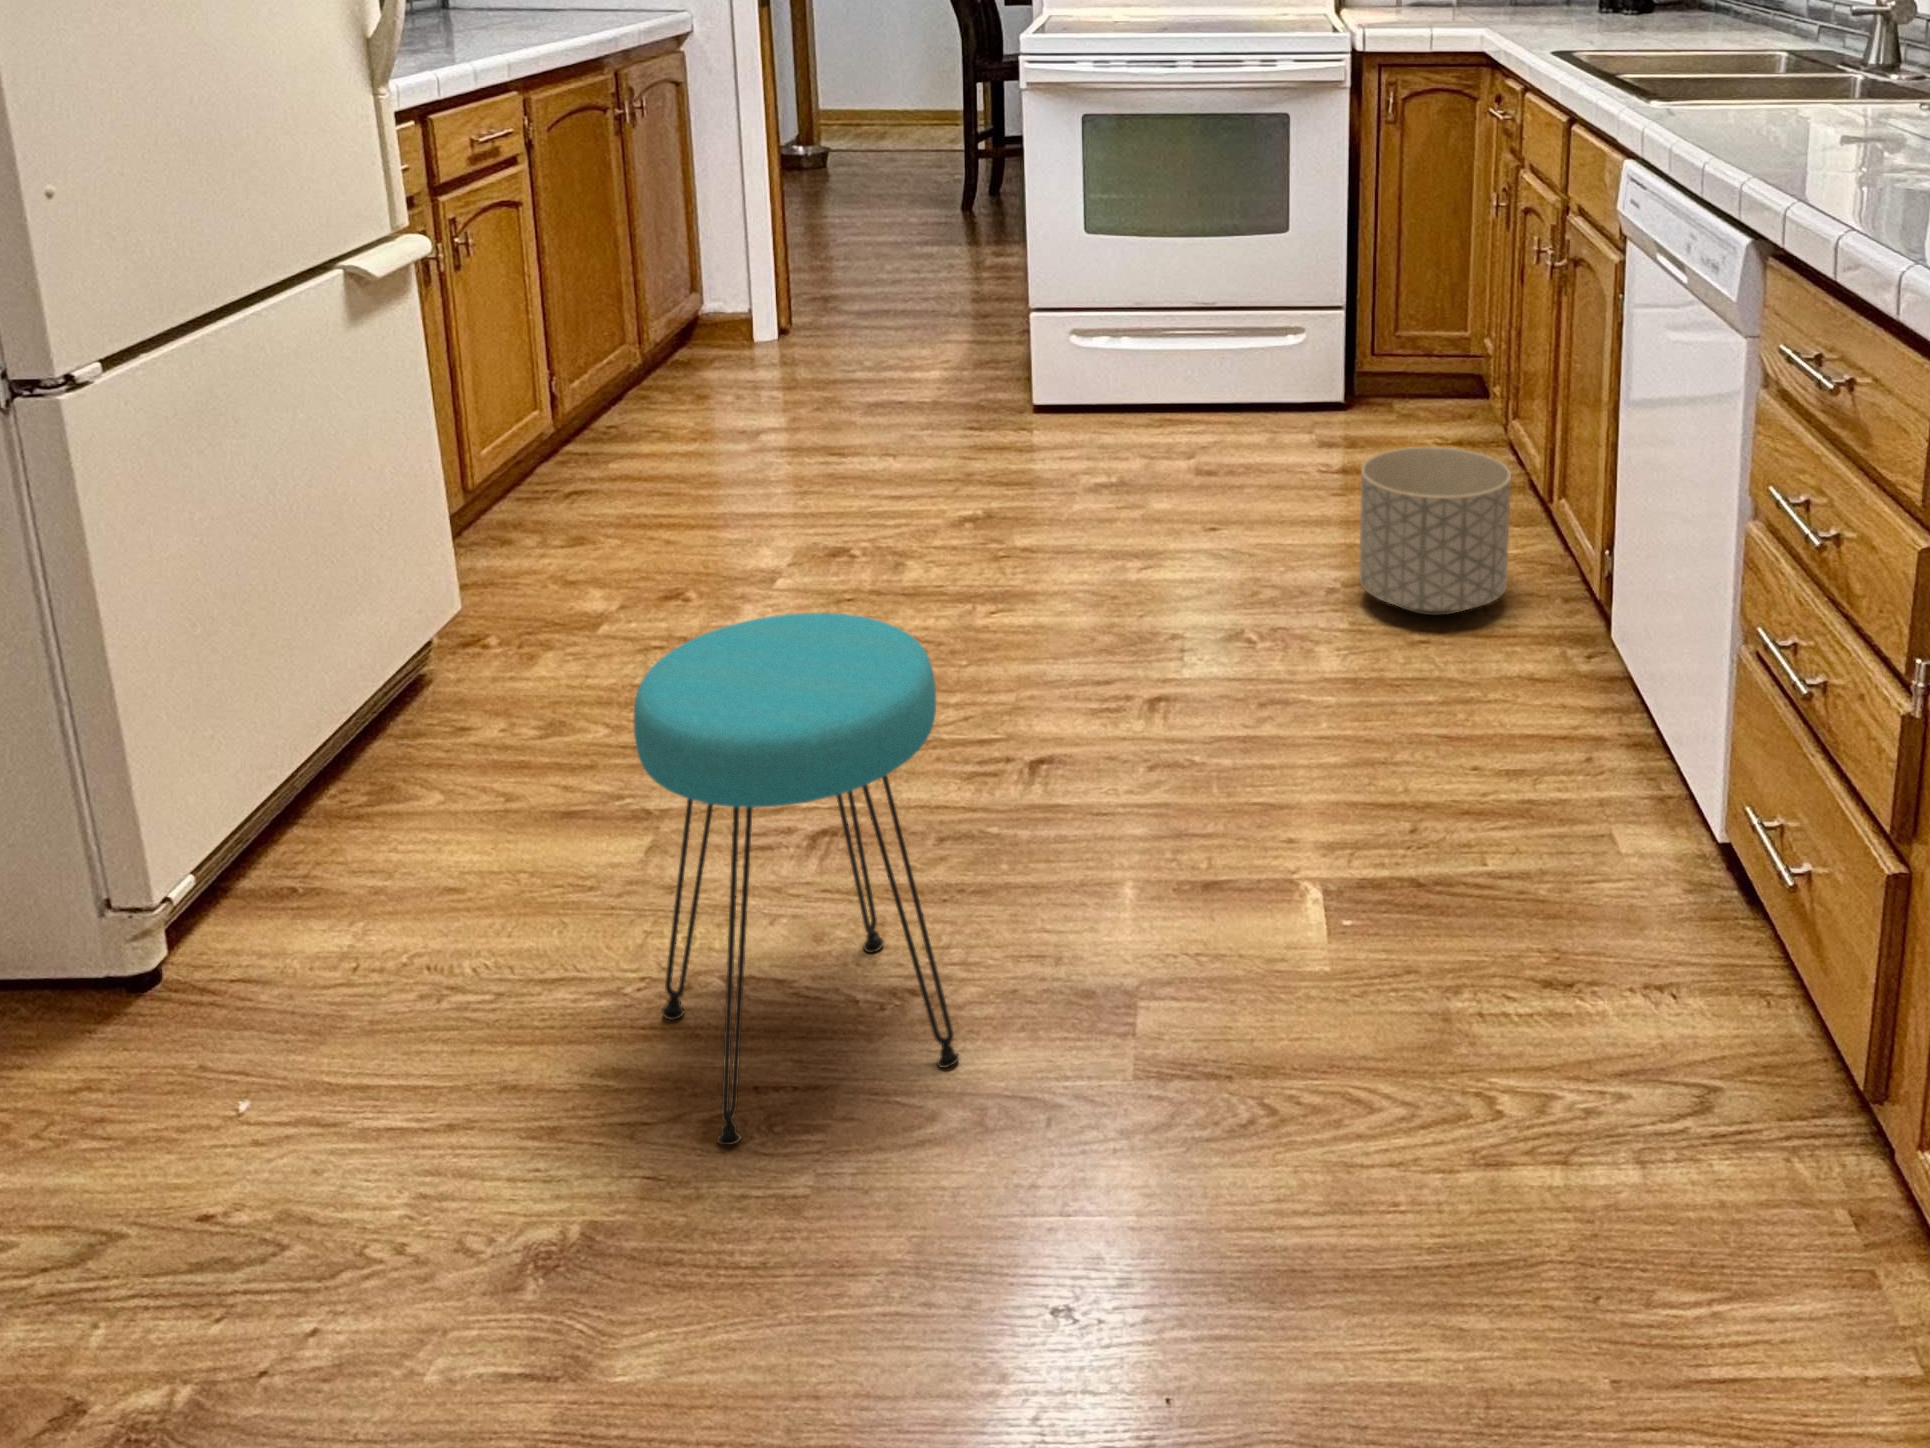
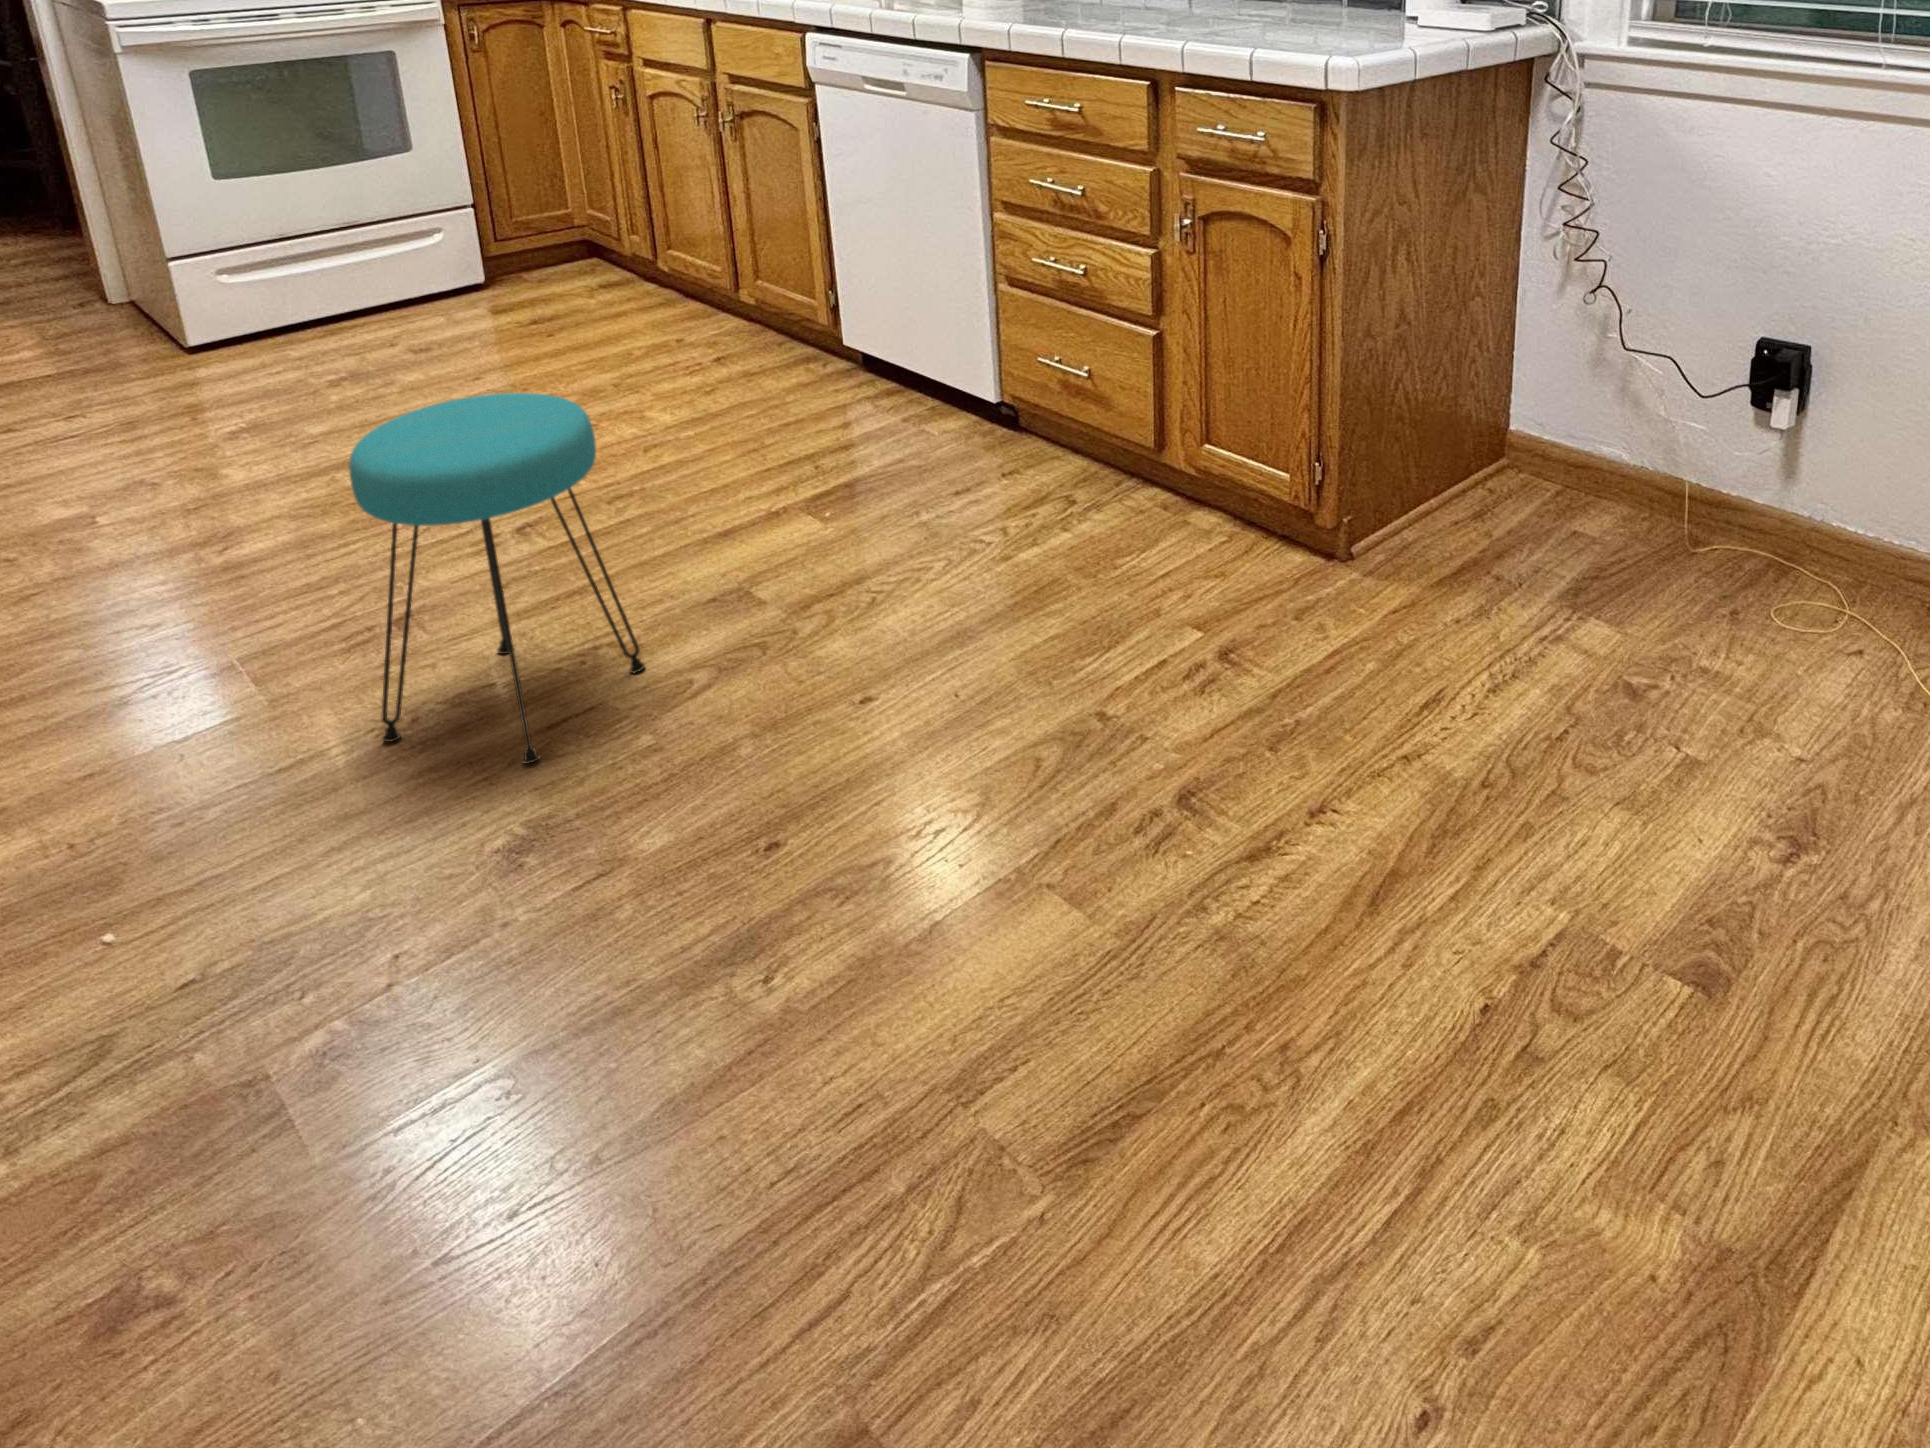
planter: present [1359,447,1511,615] -> none [622,262,743,379]

